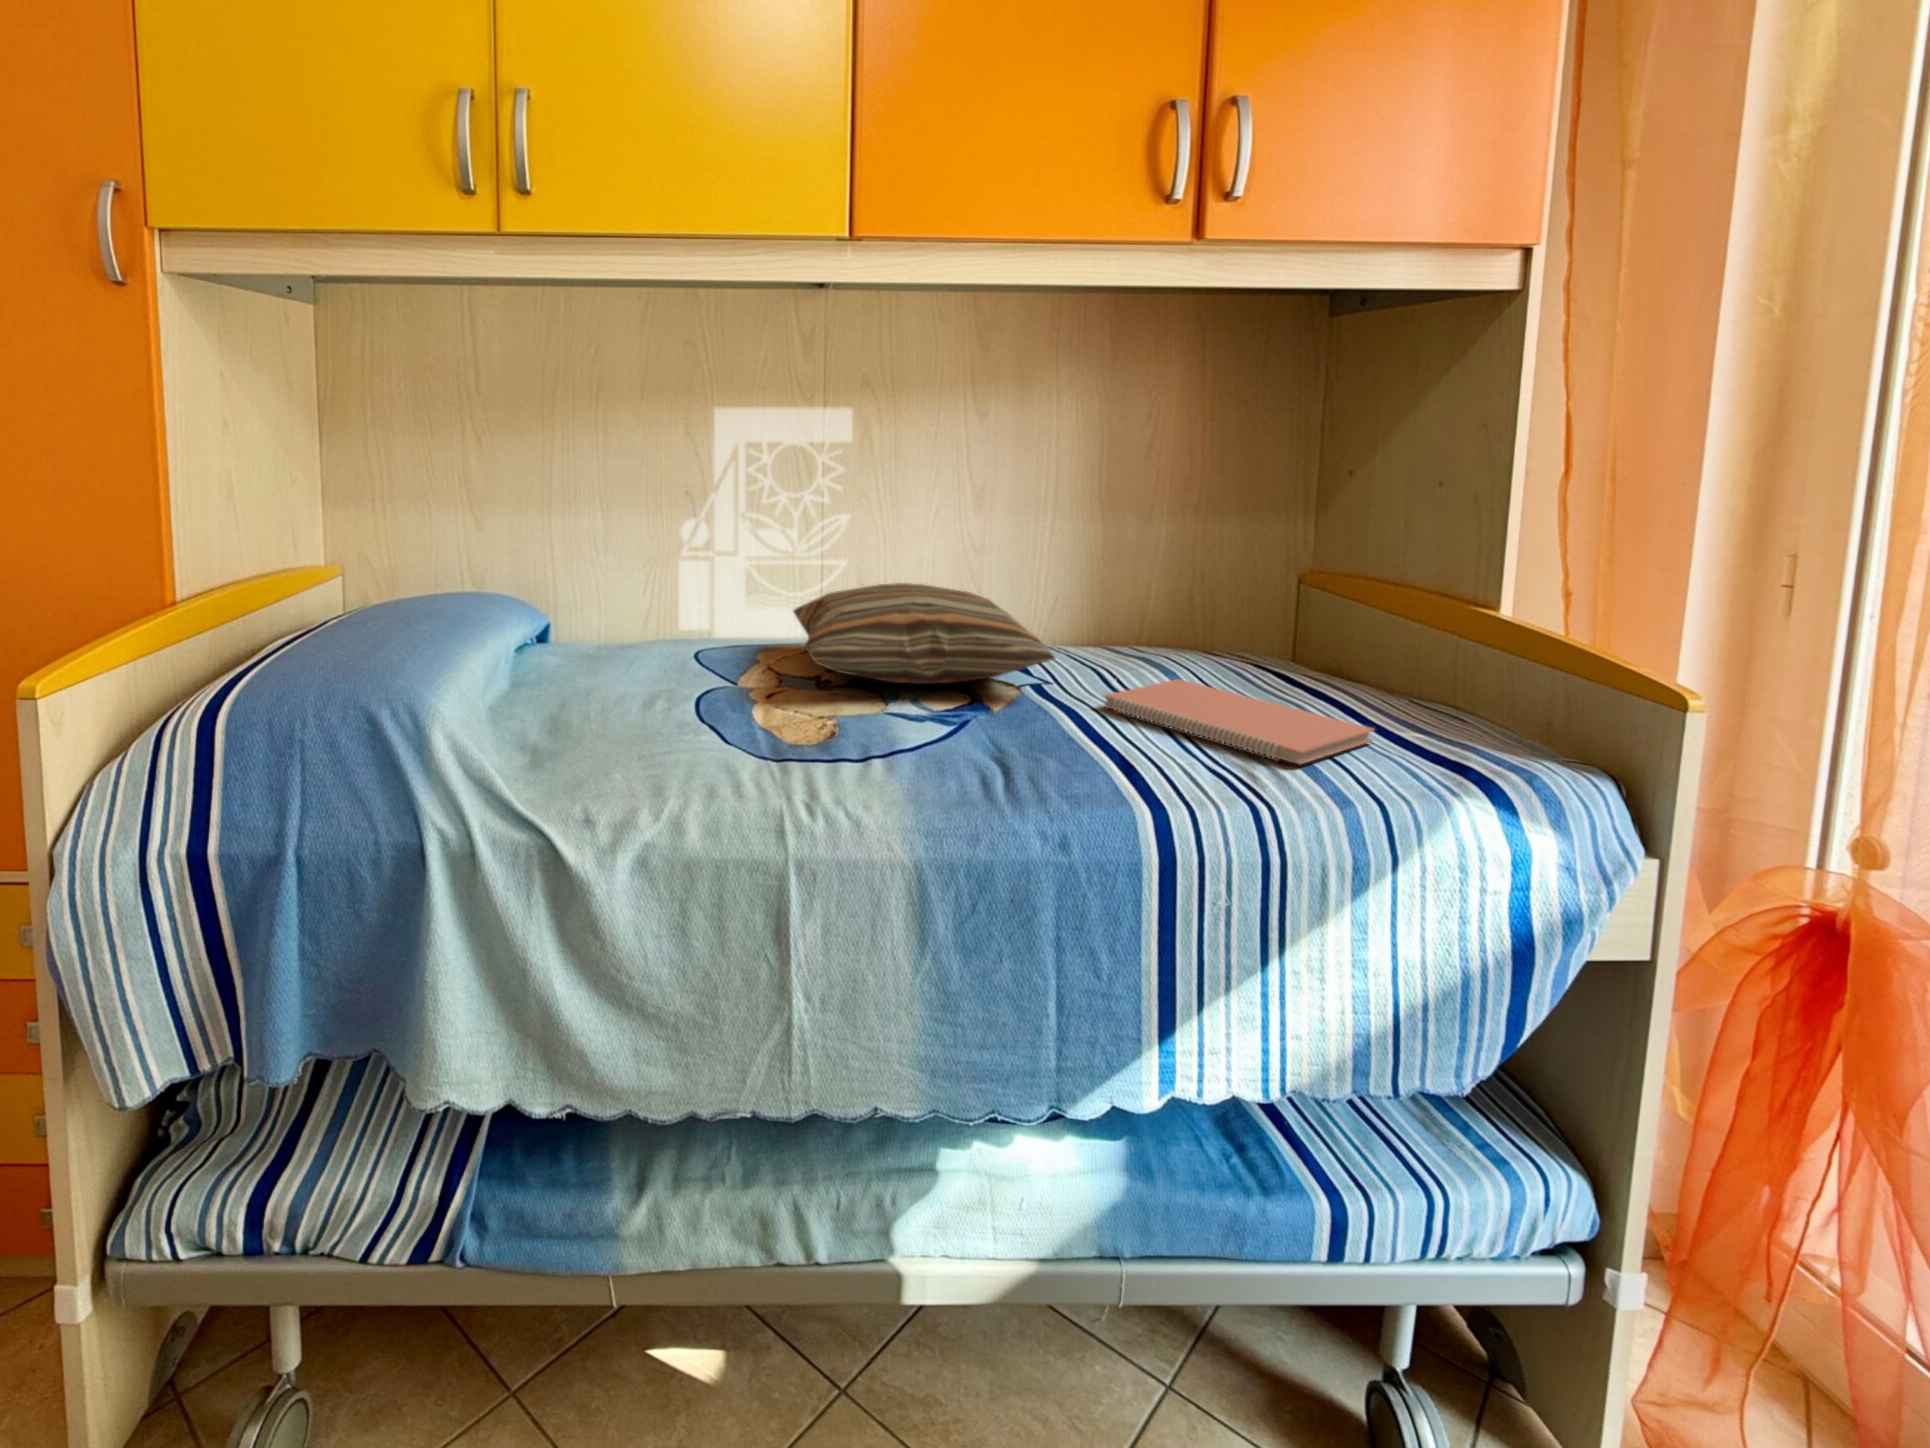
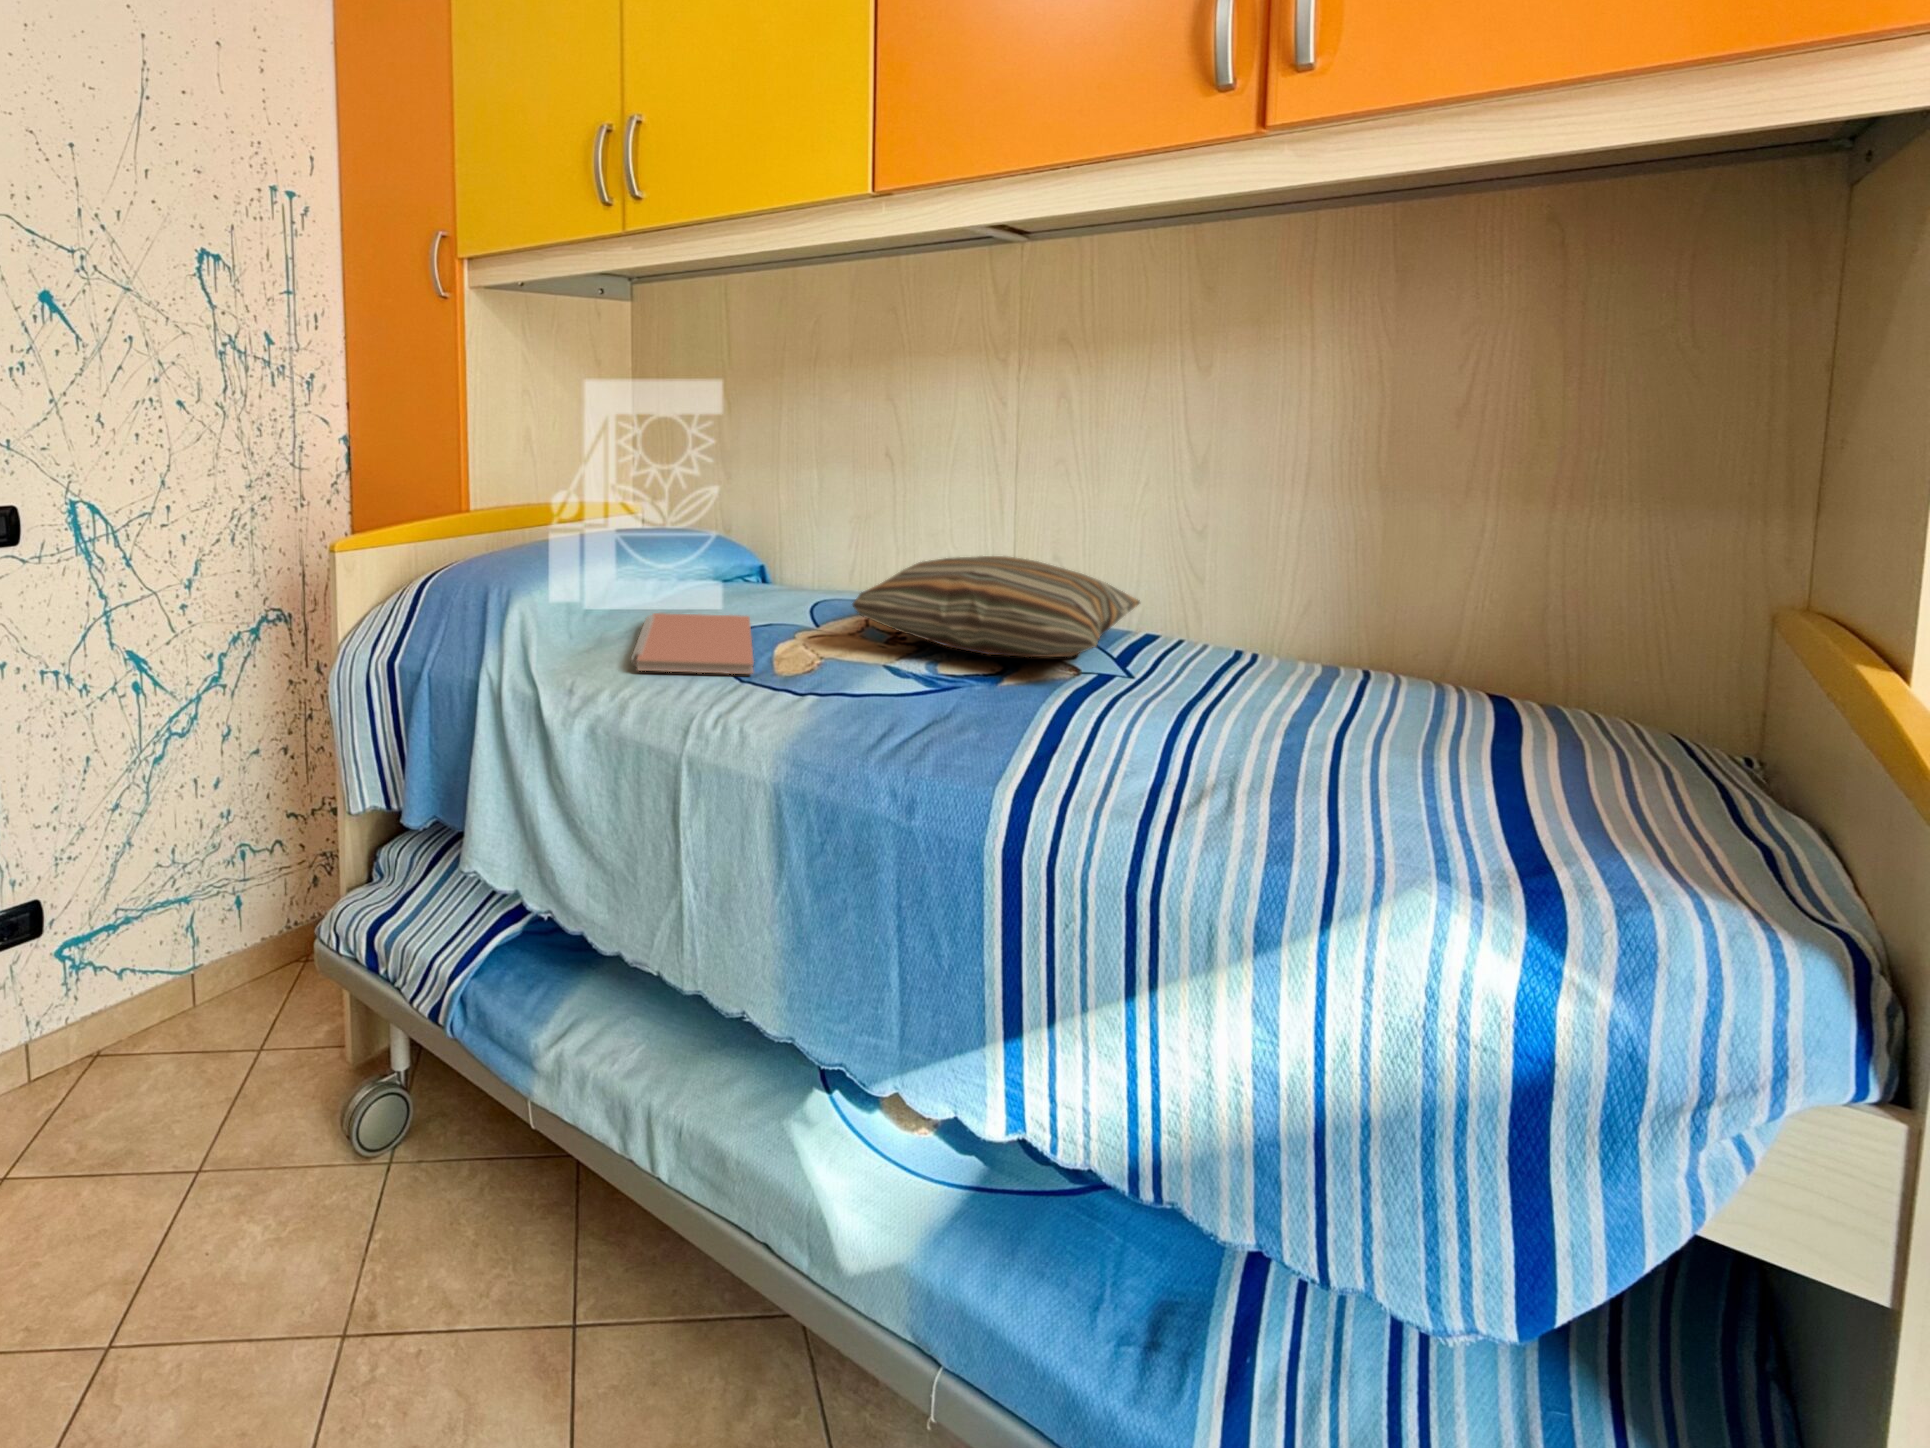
notebook: present [1104,679,1374,764] -> present [631,613,754,674]

